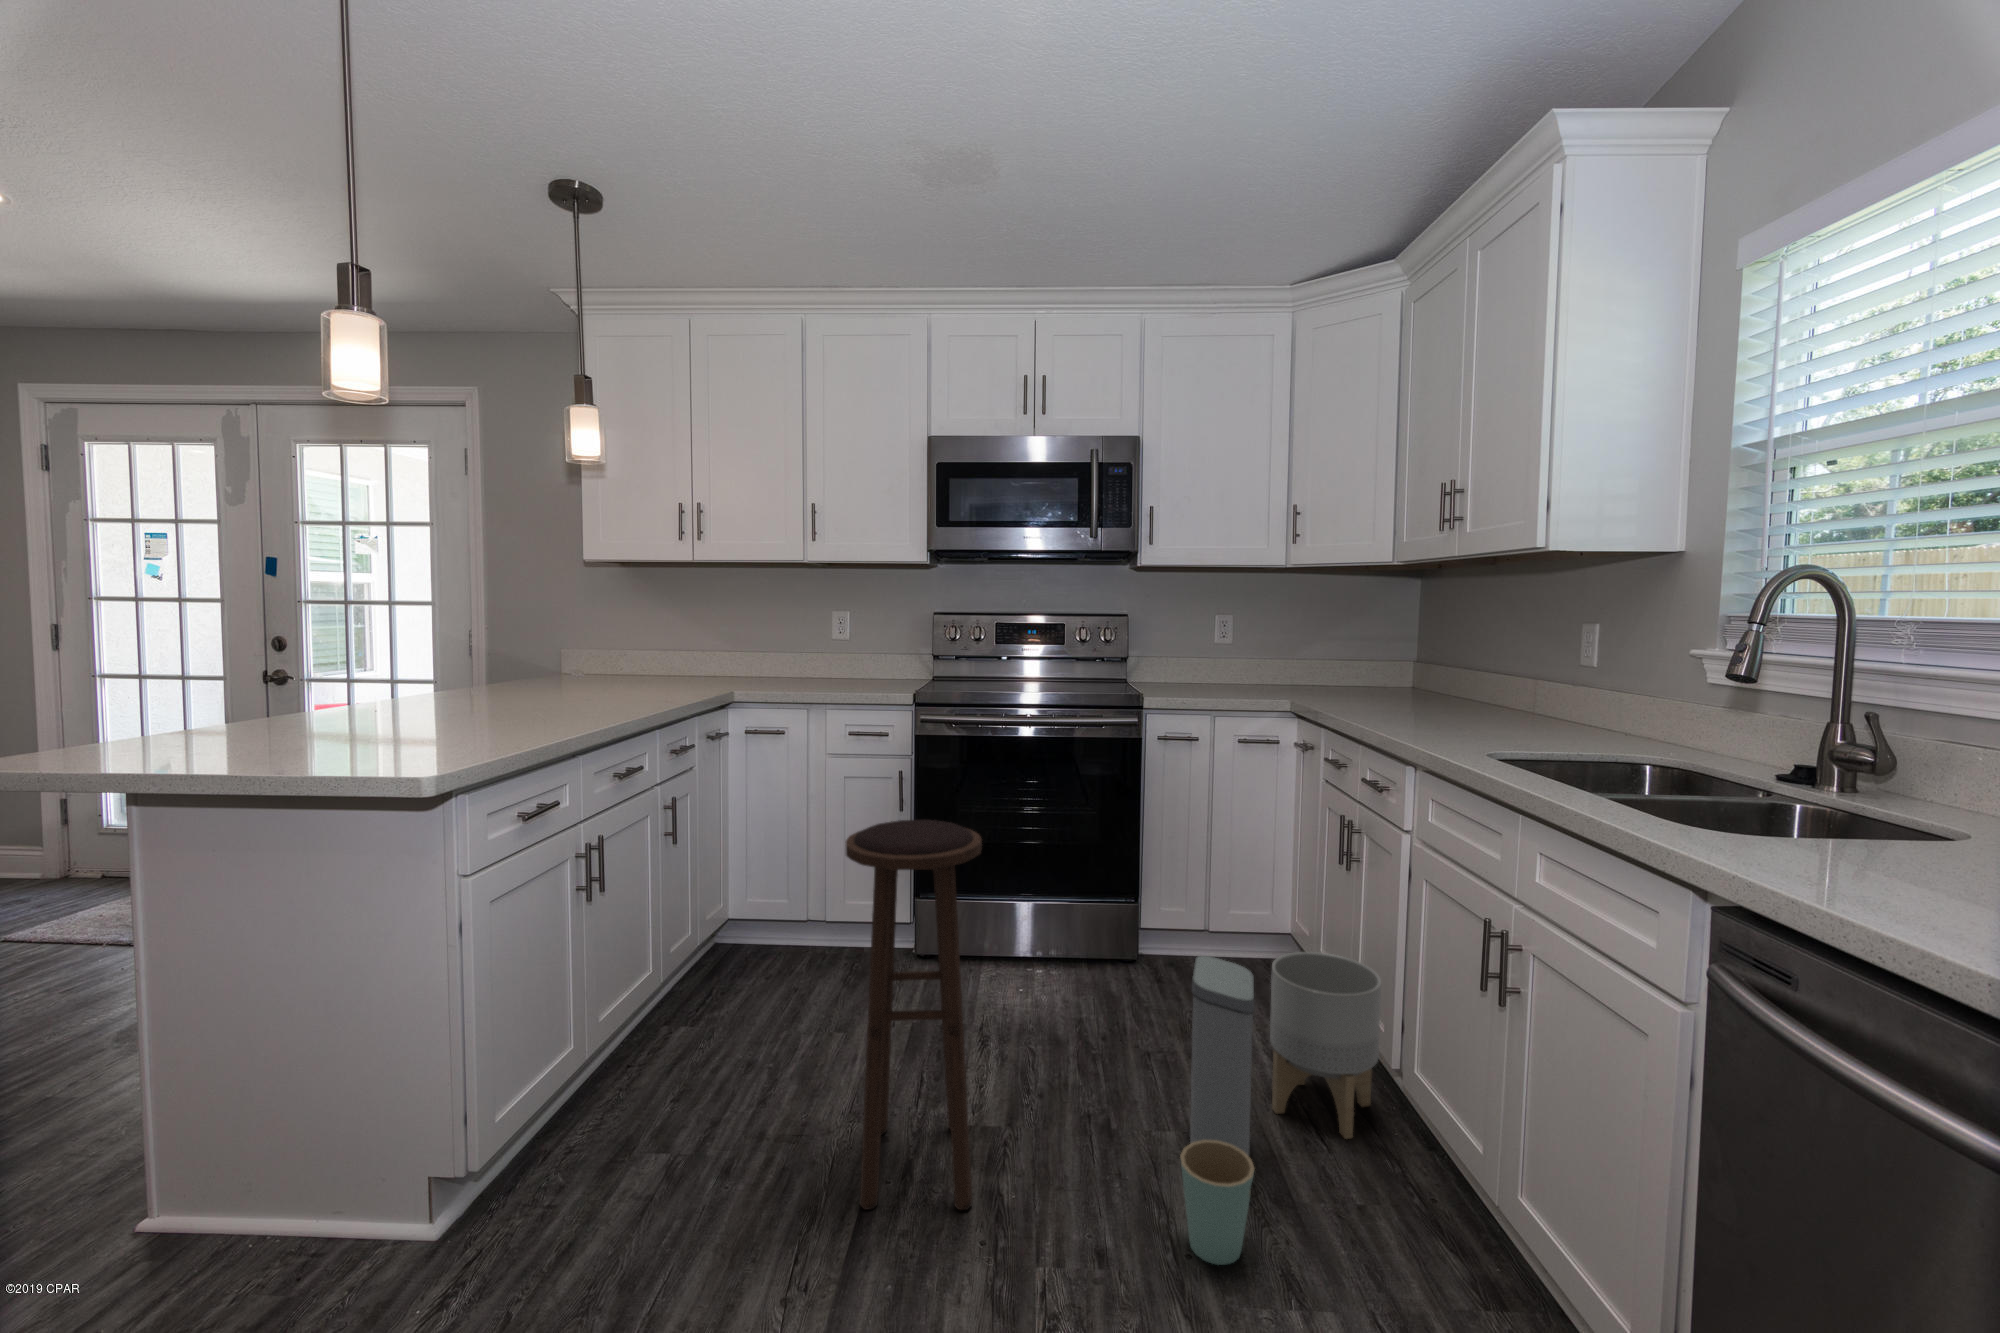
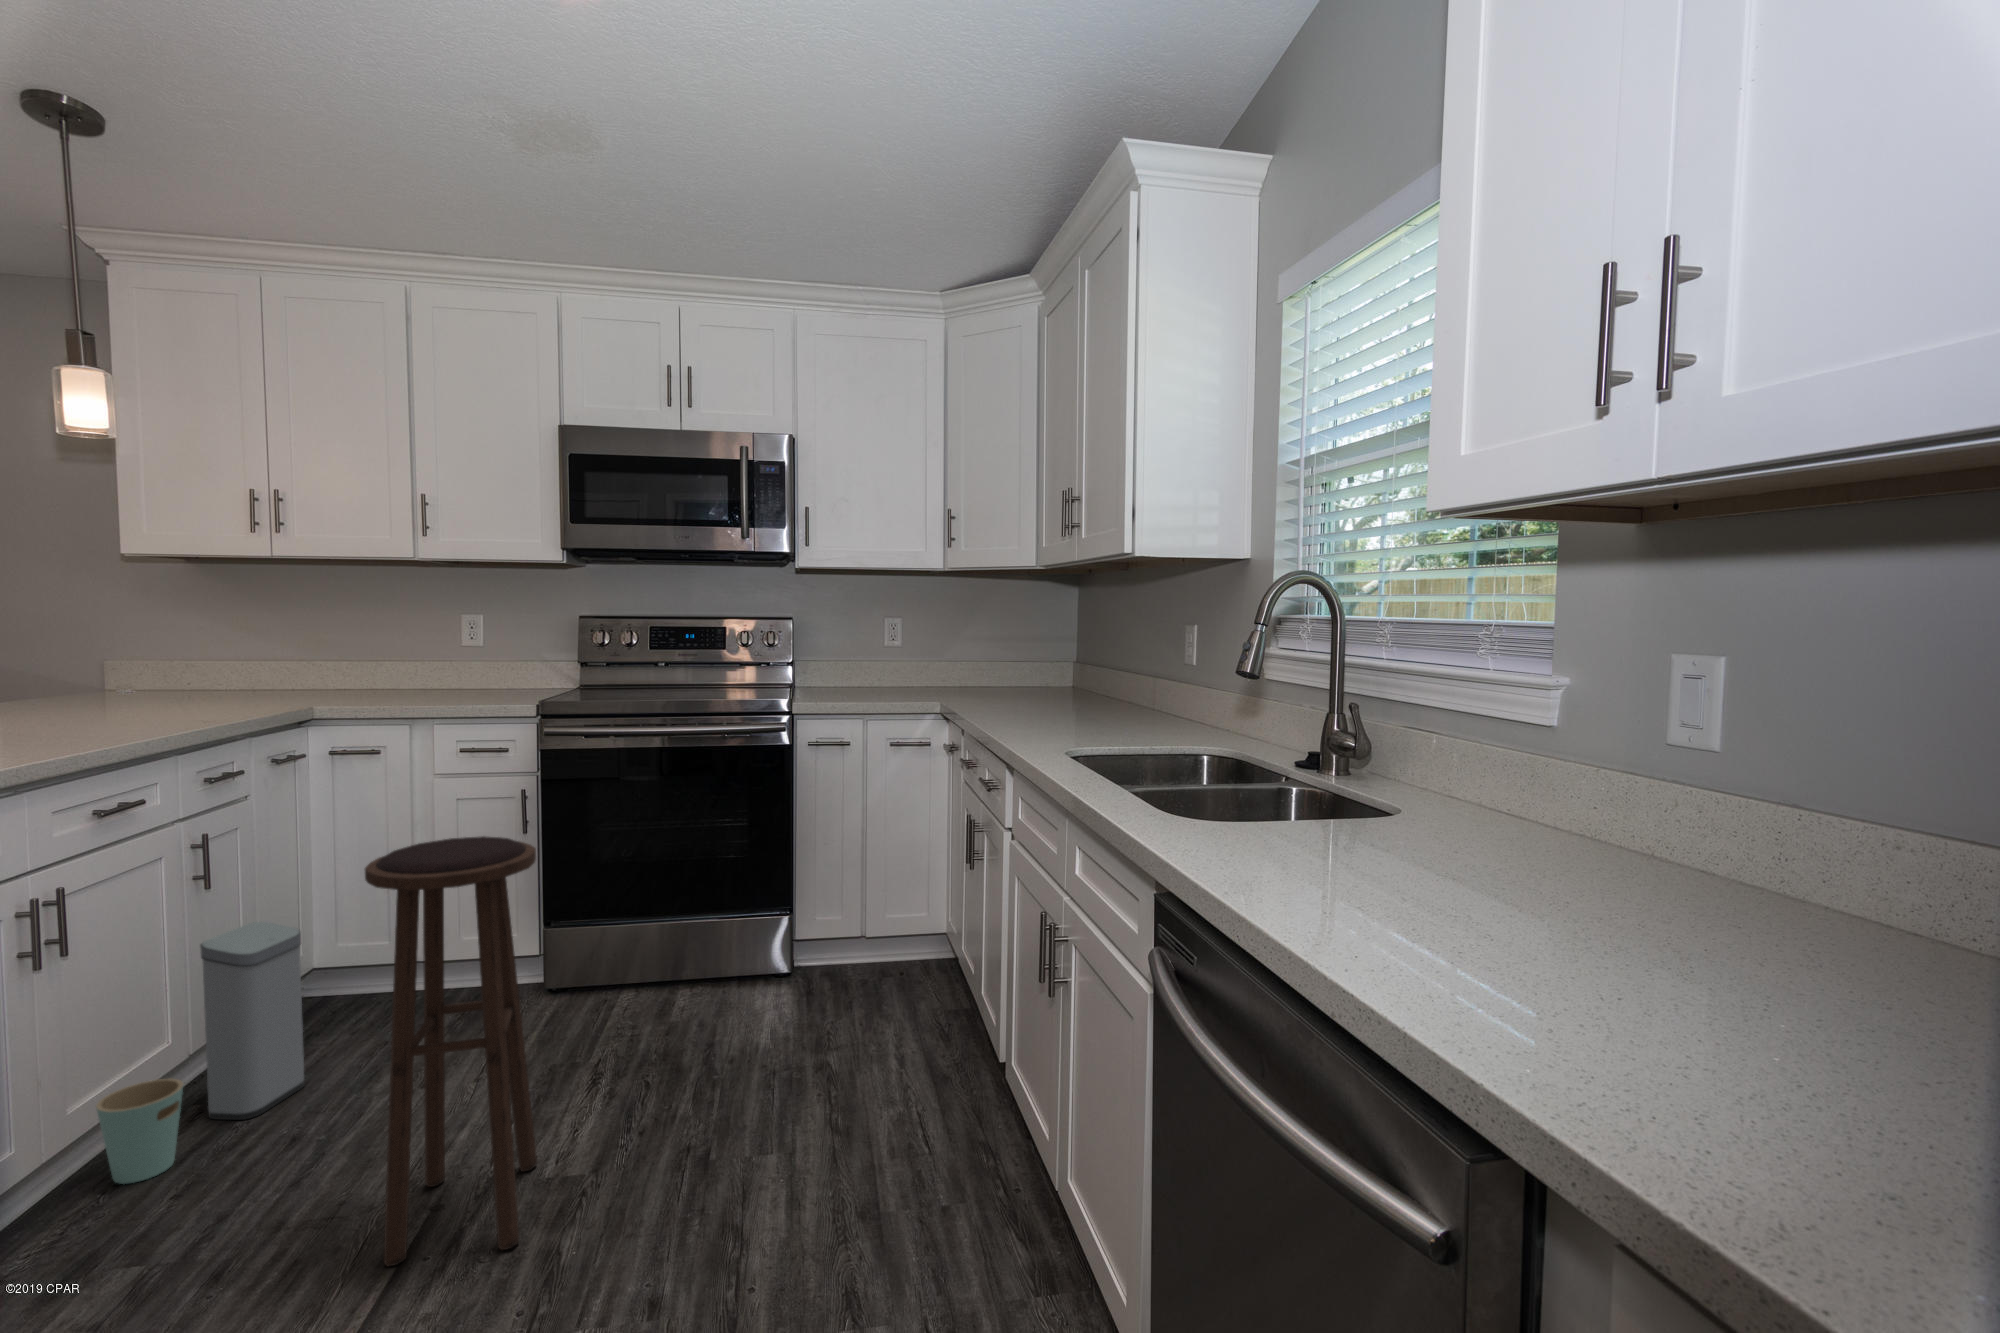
planter: present [1270,952,1381,1139] -> none [877,948,976,1125]
trash can: present [1180,956,1254,1265] -> present [96,922,304,1184]

